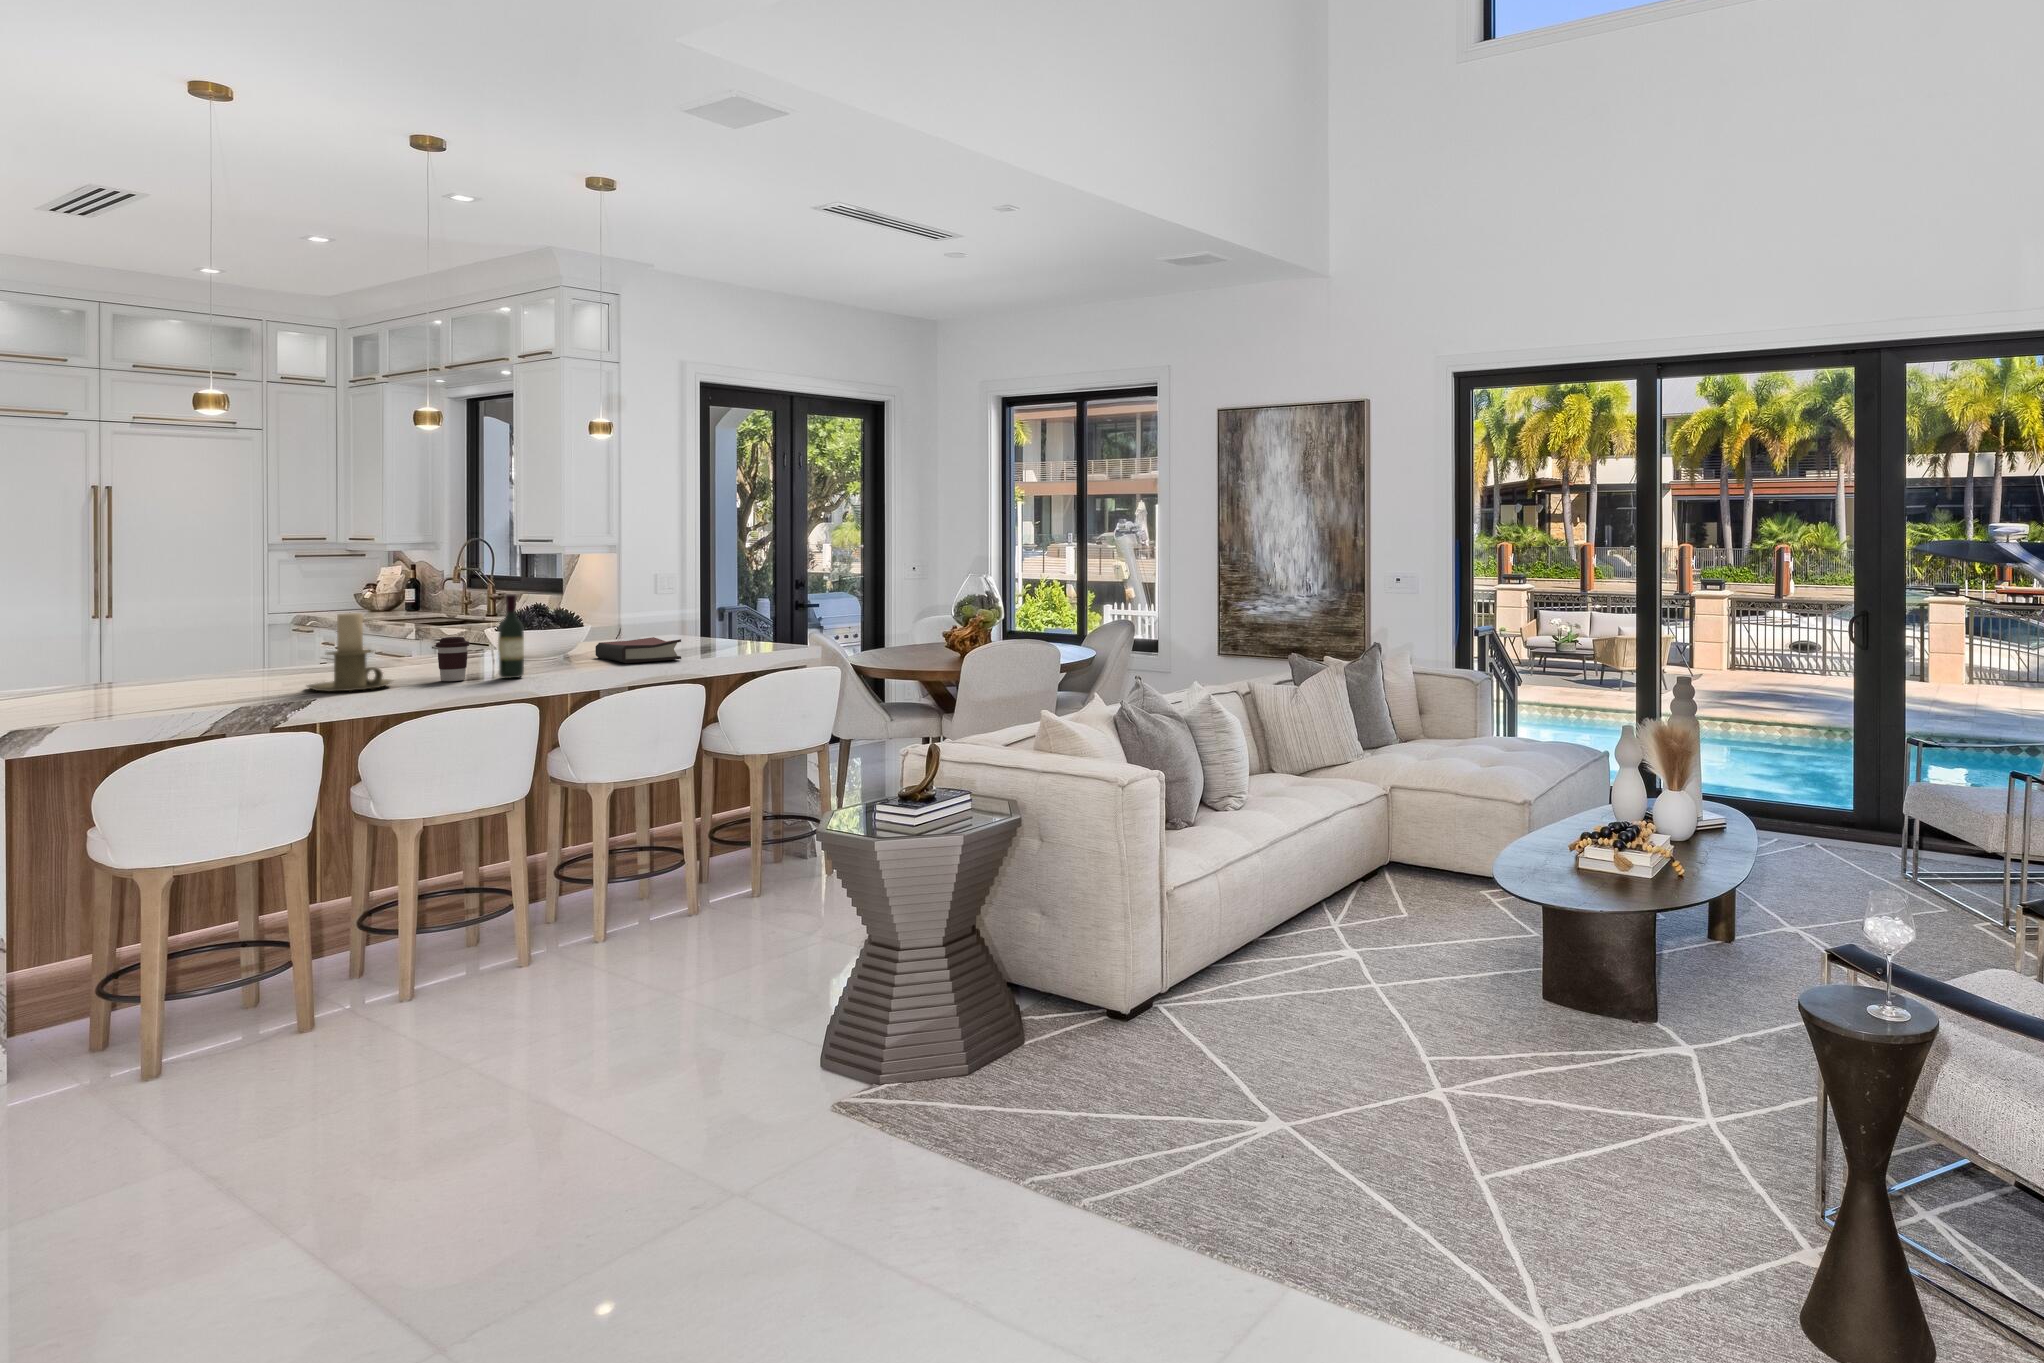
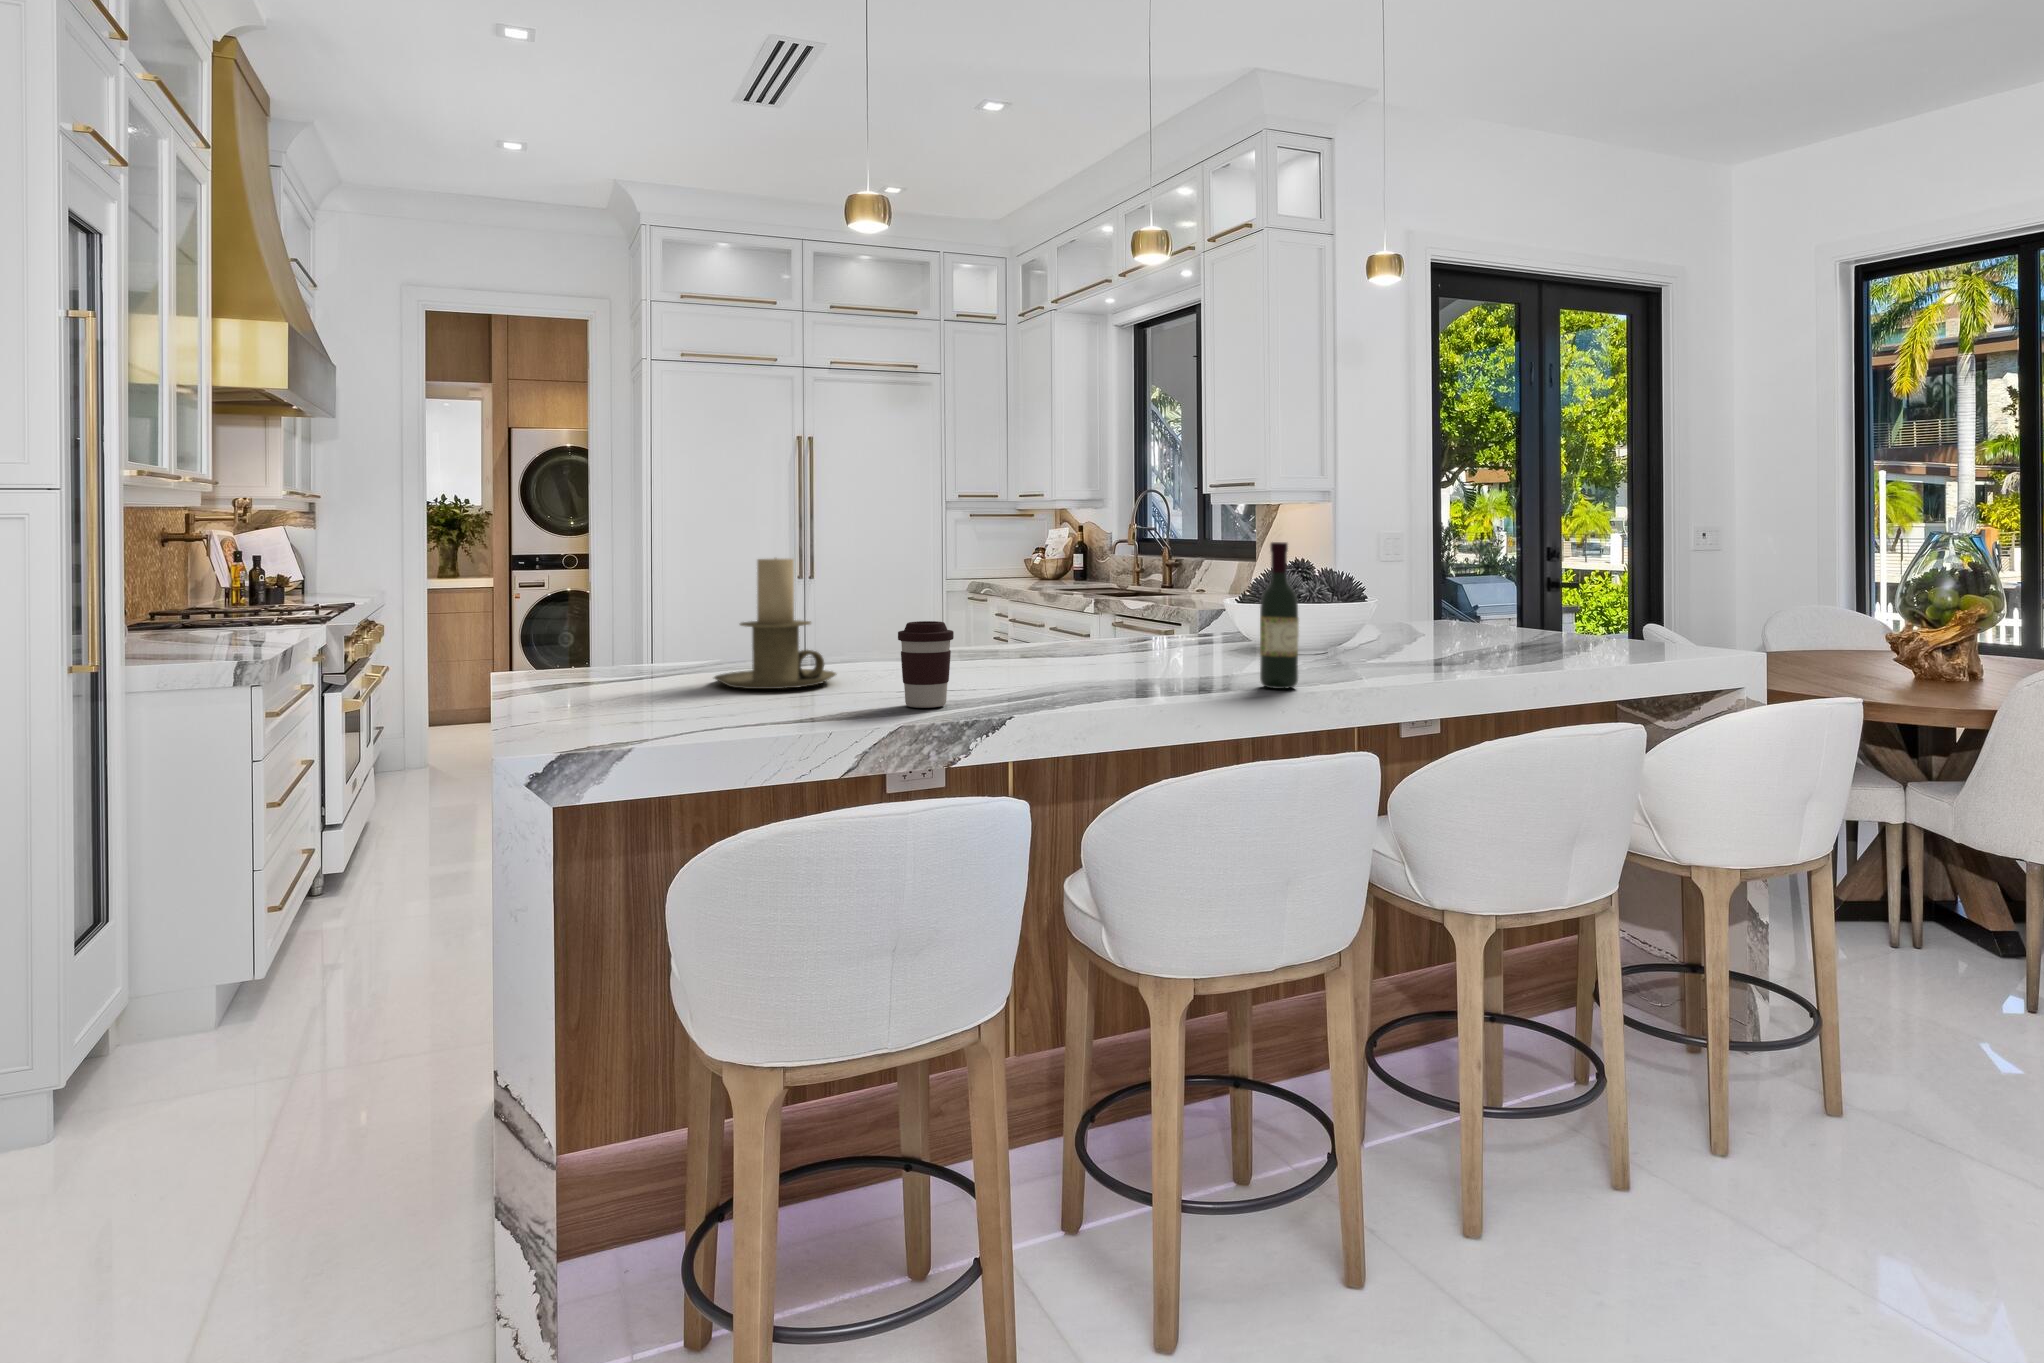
candle holder: present [307,613,392,692] -> present [714,558,836,689]
coffee cup: present [436,637,469,681] -> present [898,621,954,708]
hardback book: present [595,637,681,663] -> none [1366,626,1509,669]

